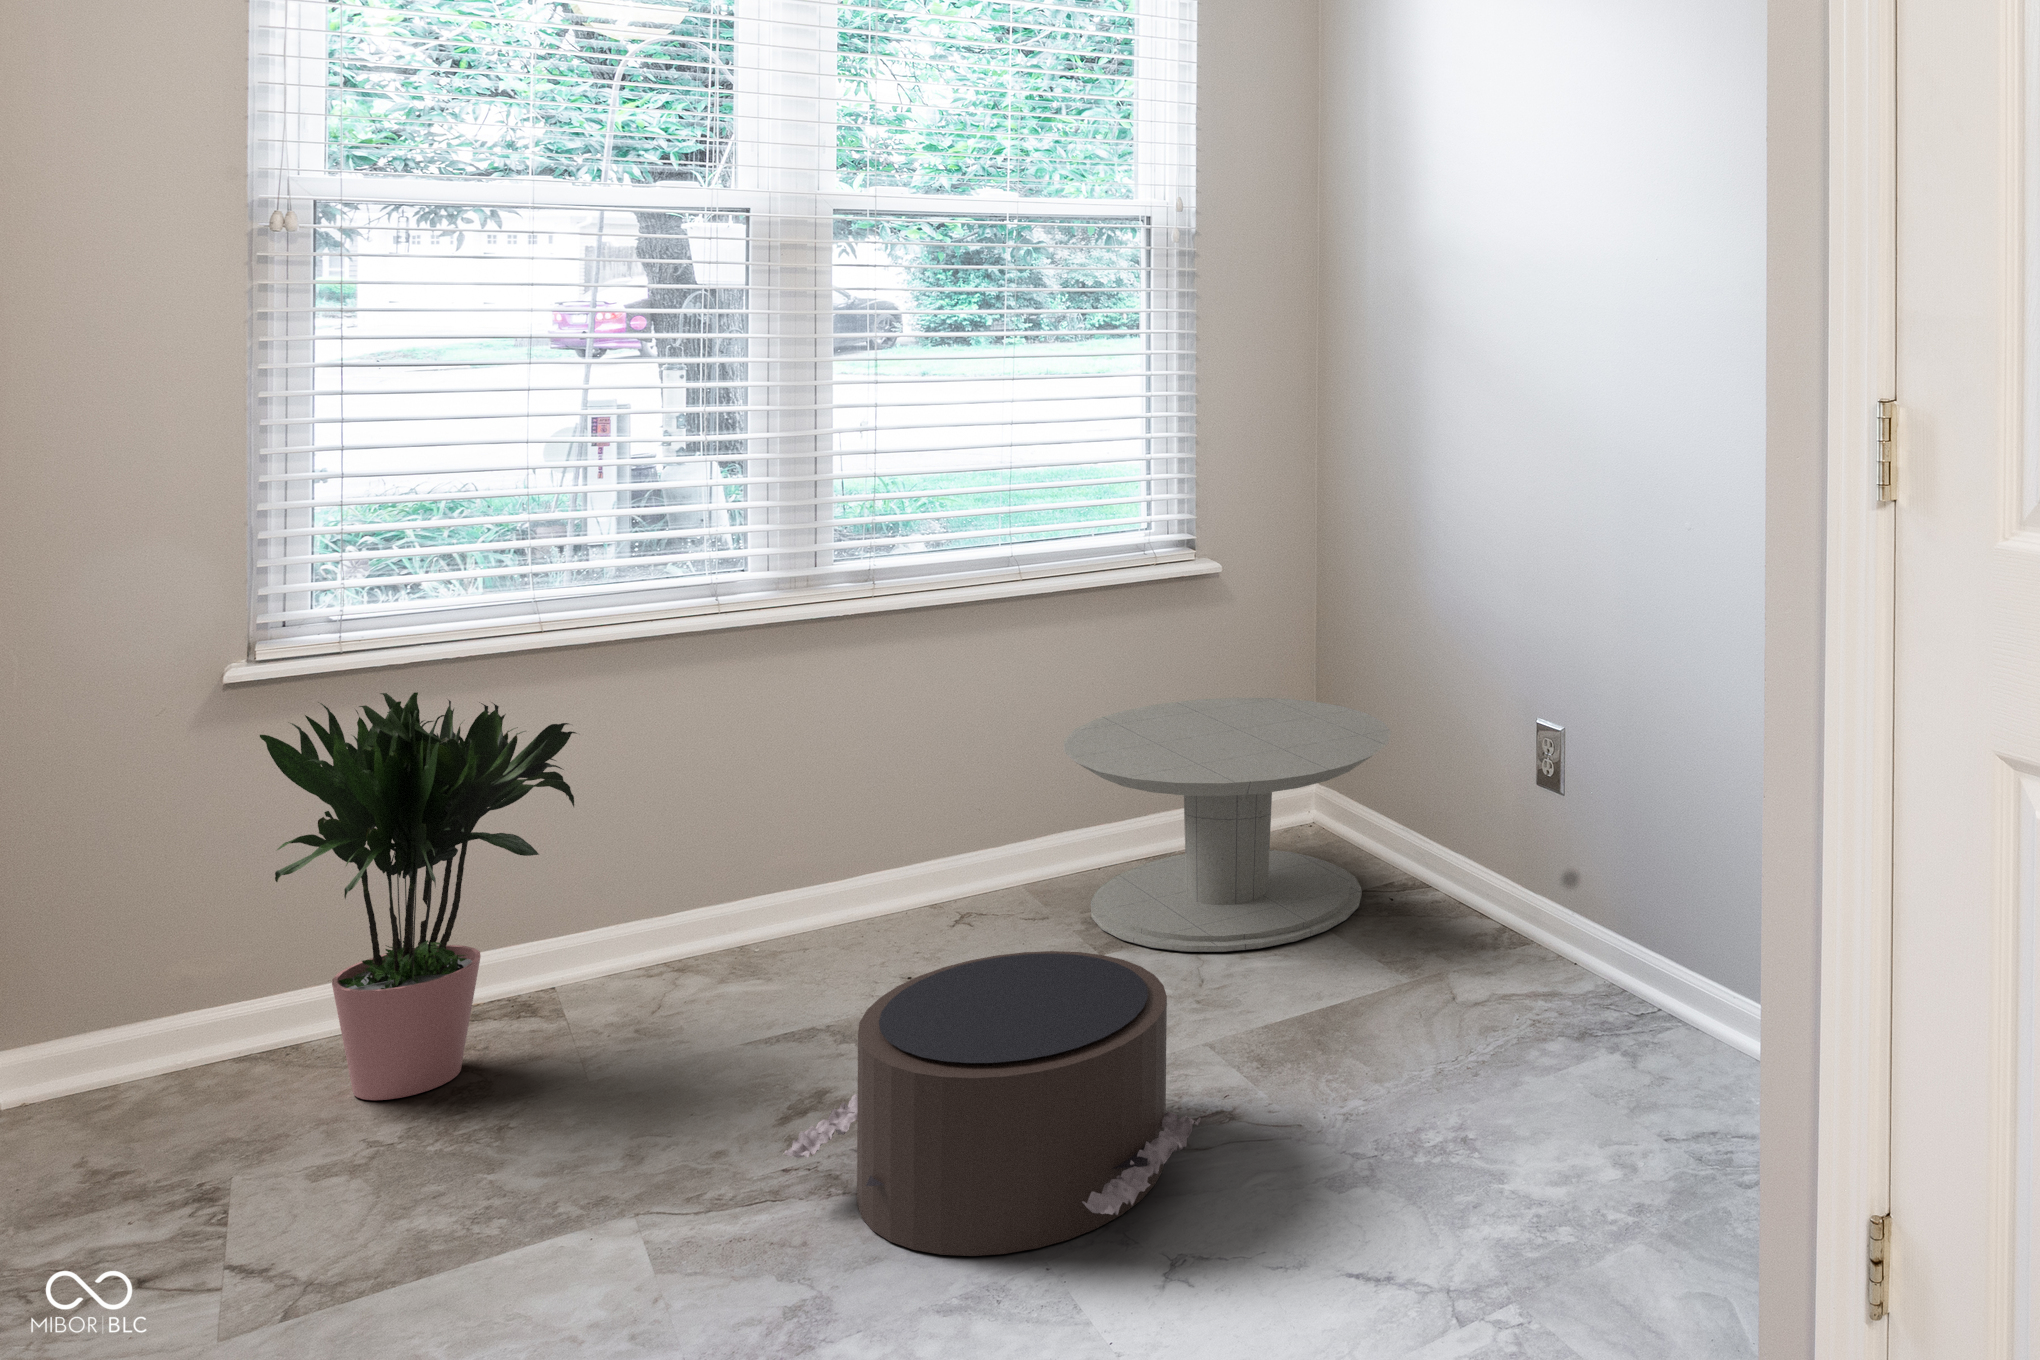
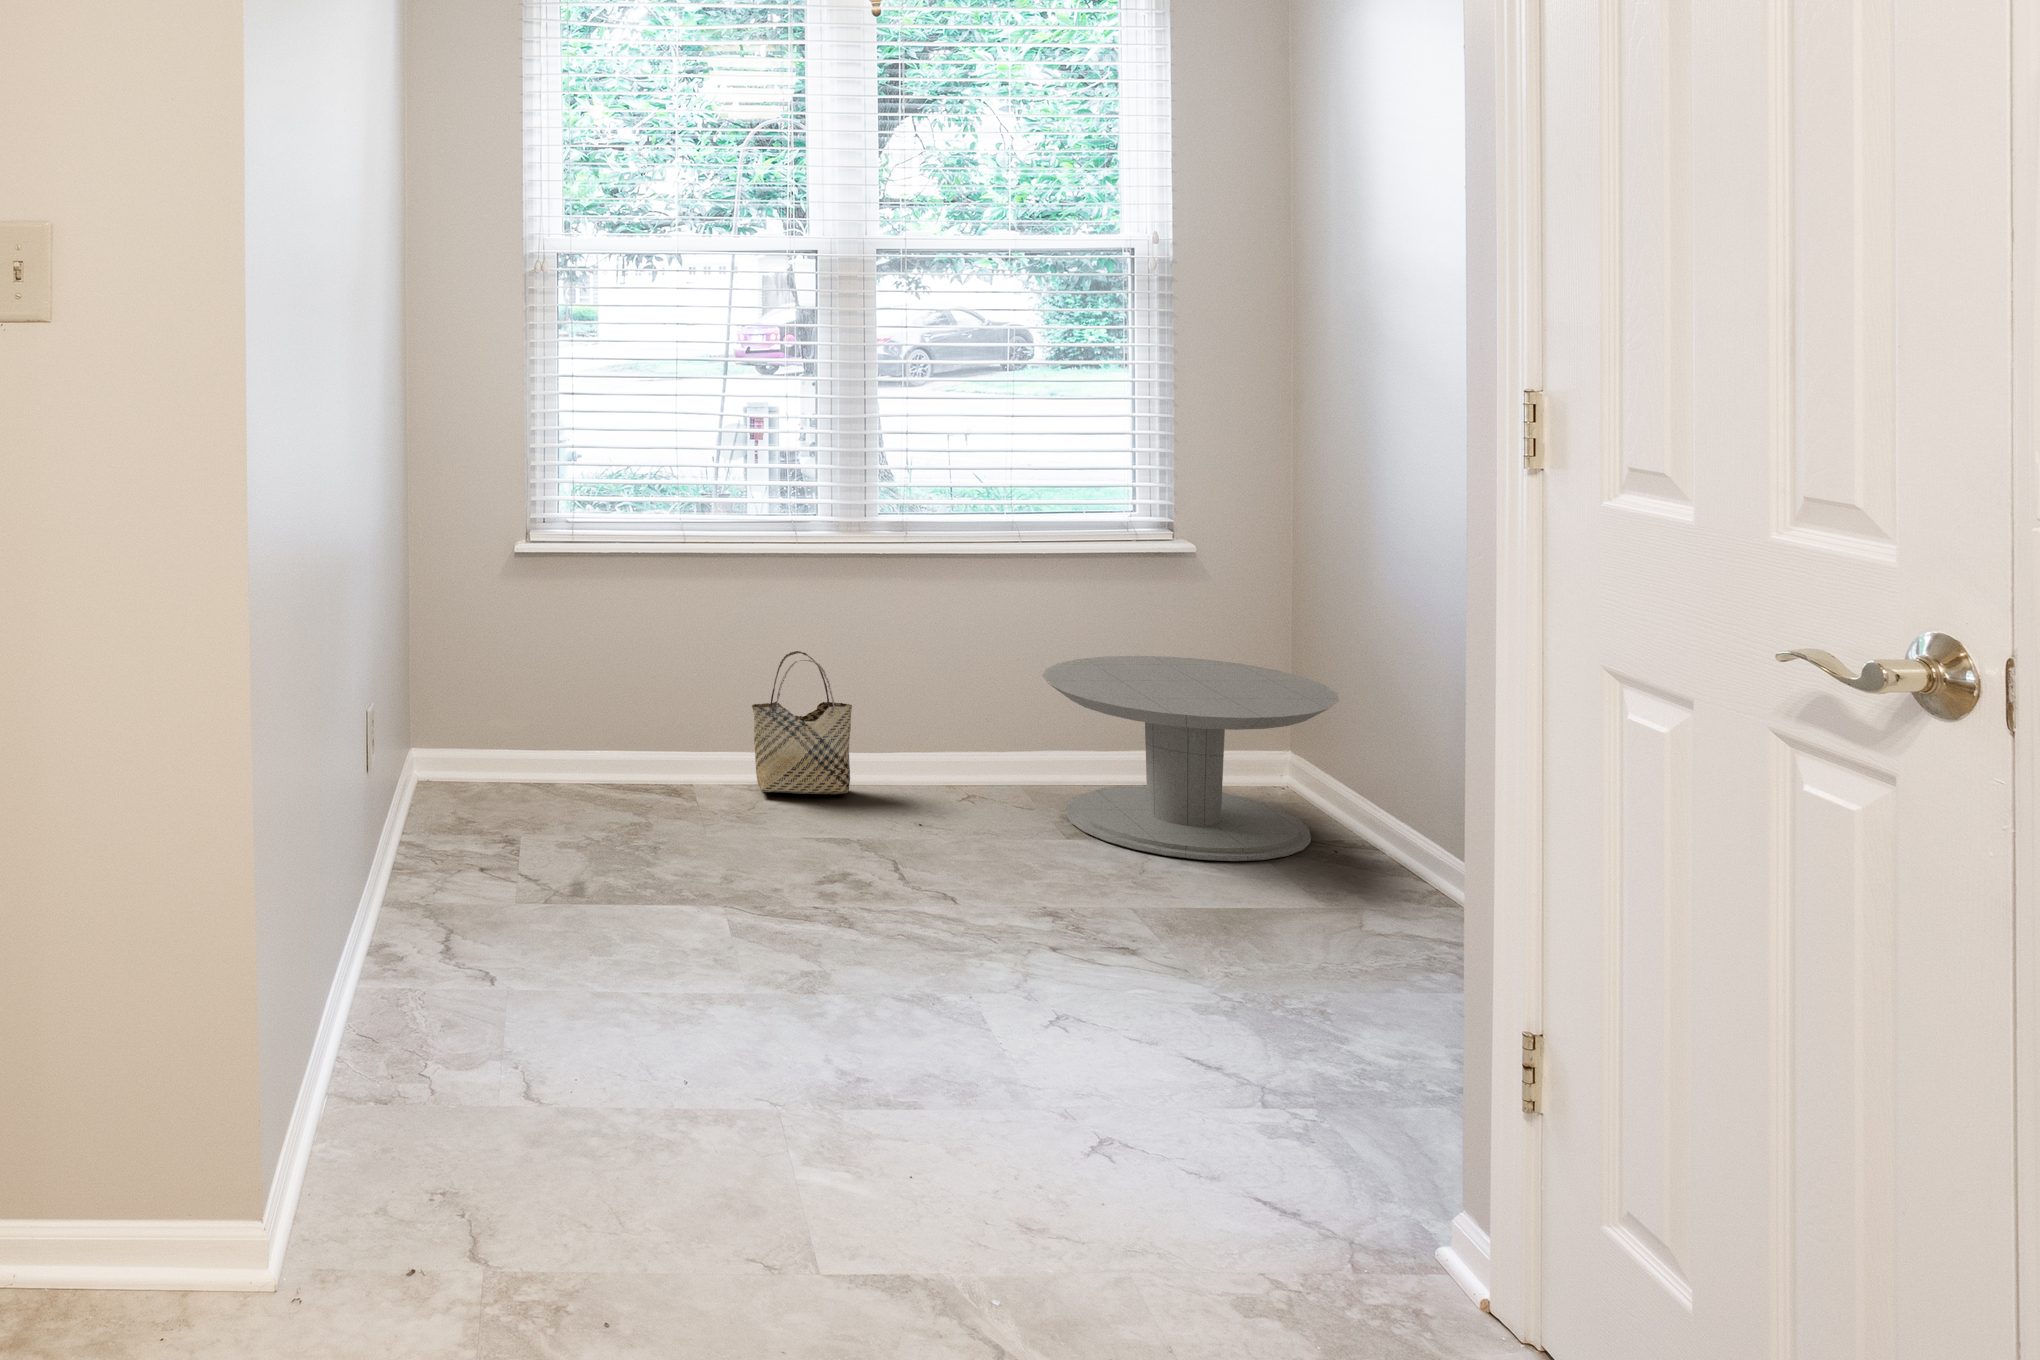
potted plant: present [260,692,577,1100] -> none [532,561,708,822]
woven basket: none [654,765,806,977] -> present [752,651,852,794]
pouf: present [784,951,1201,1256] -> none [806,795,1094,987]

